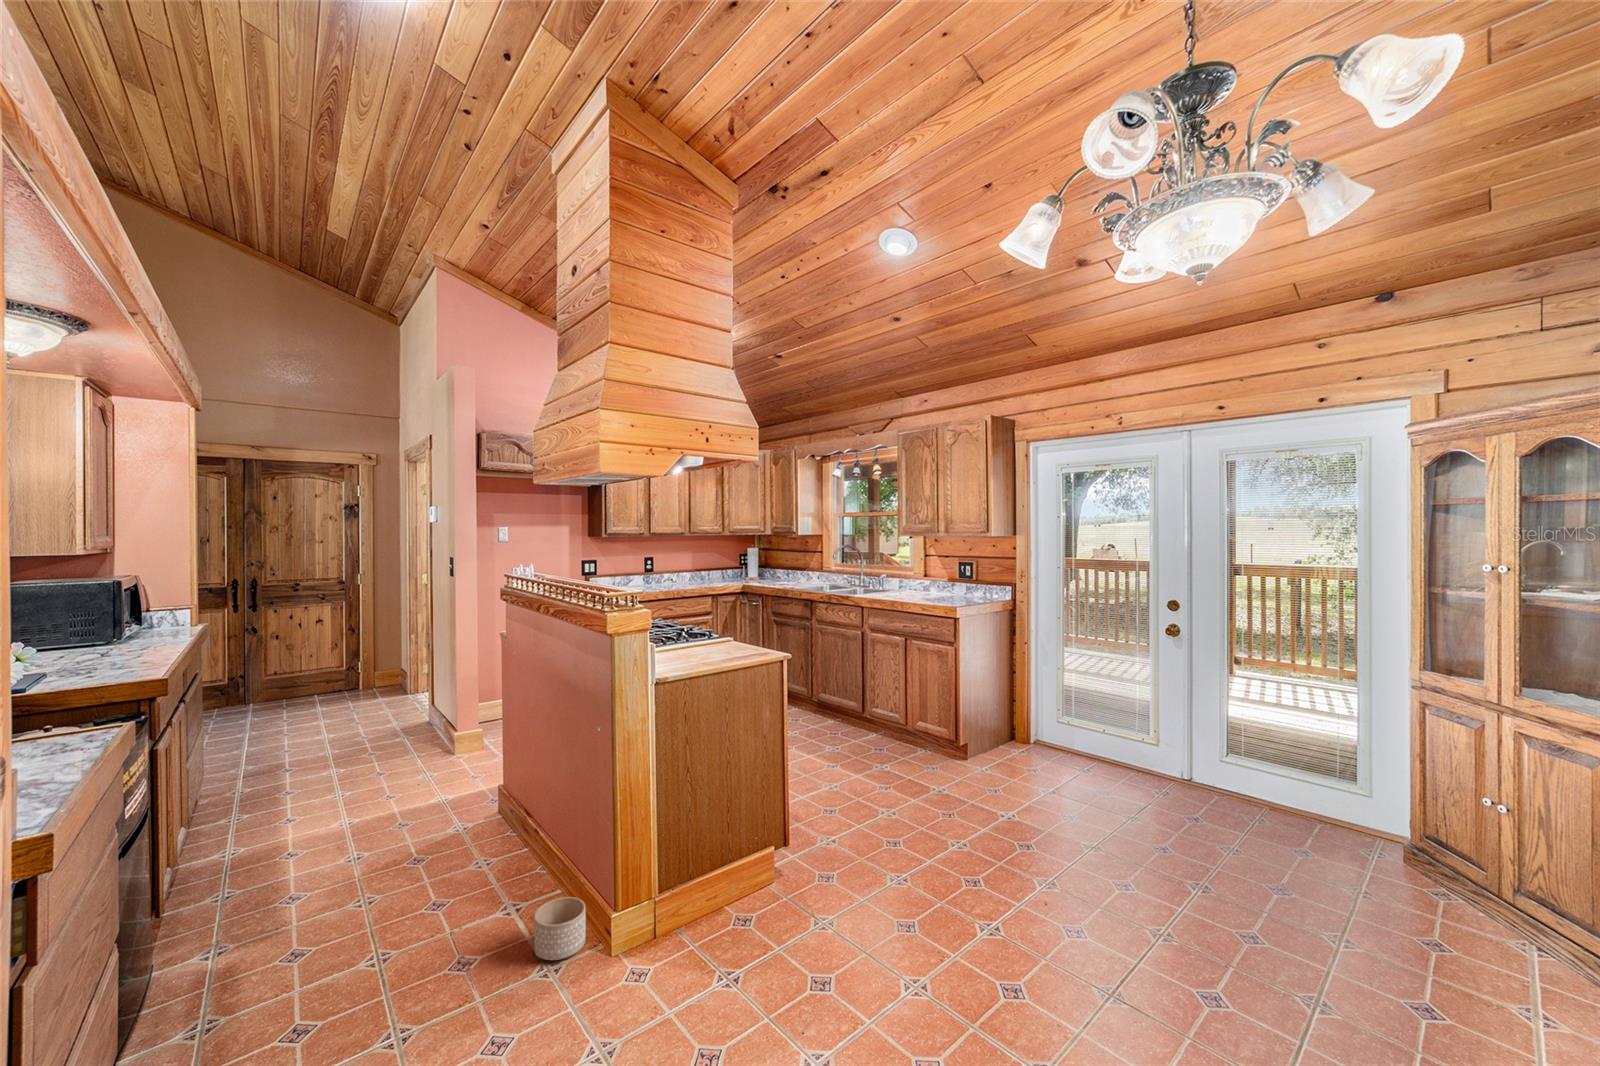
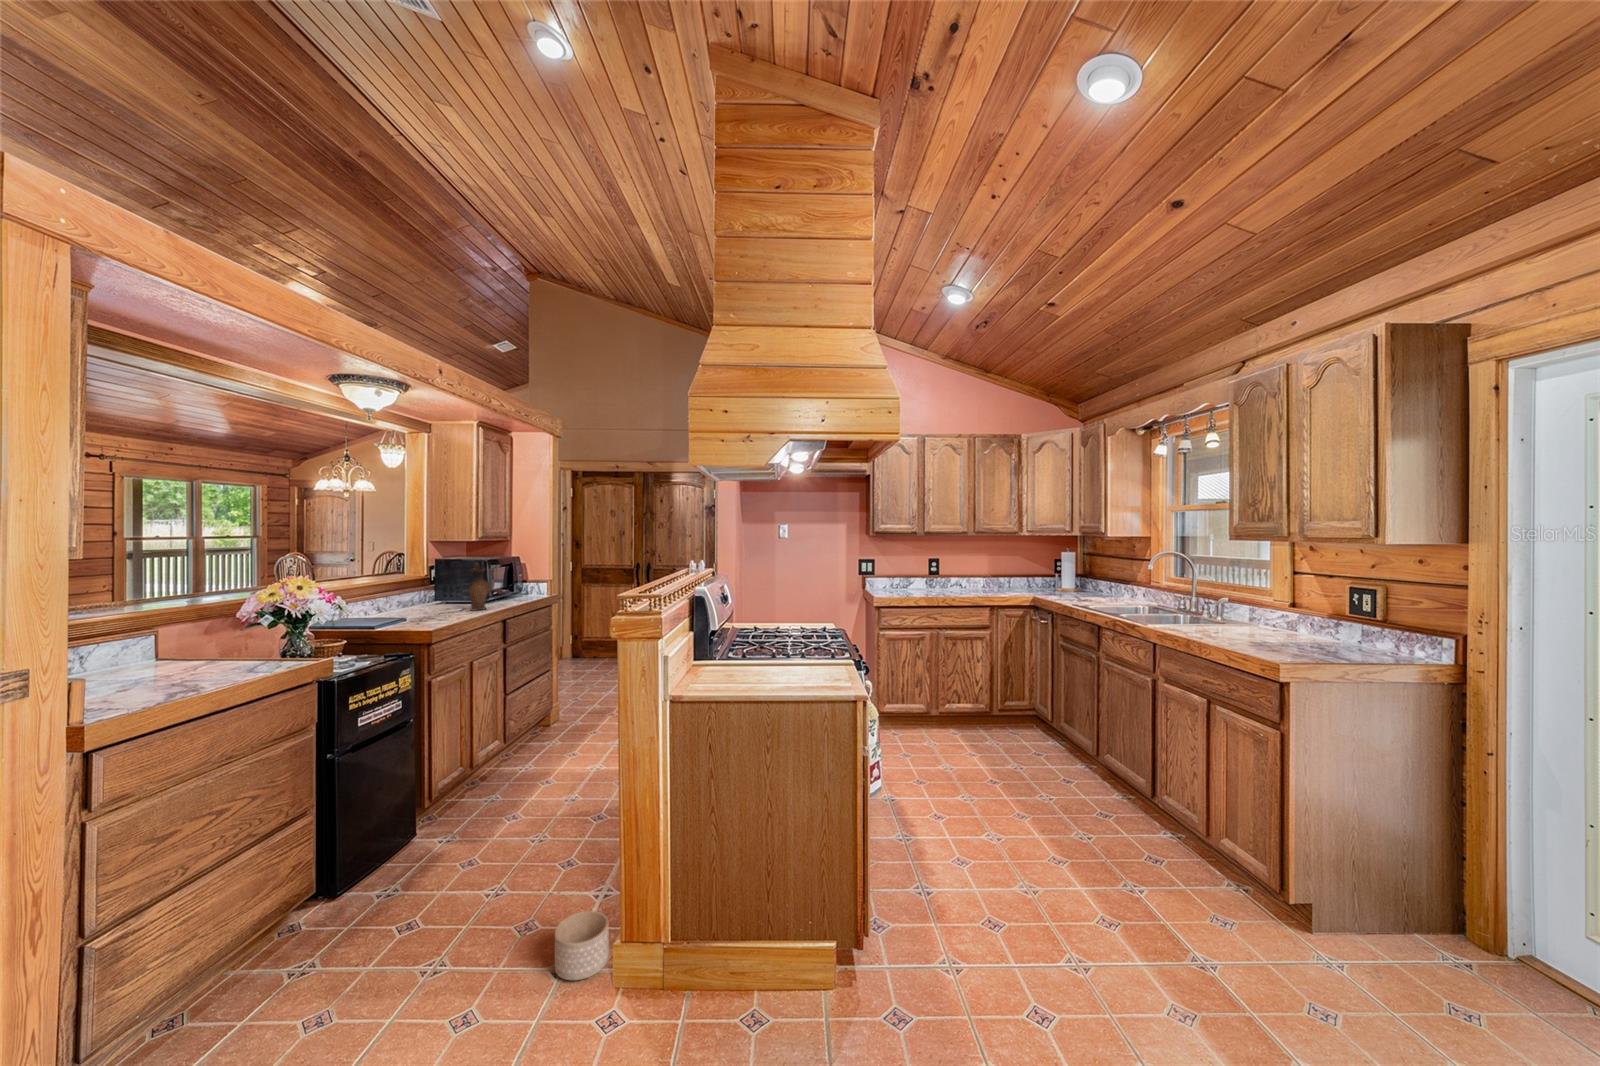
ceramic pitcher: none [77,583,122,655] -> present [468,562,490,611]

